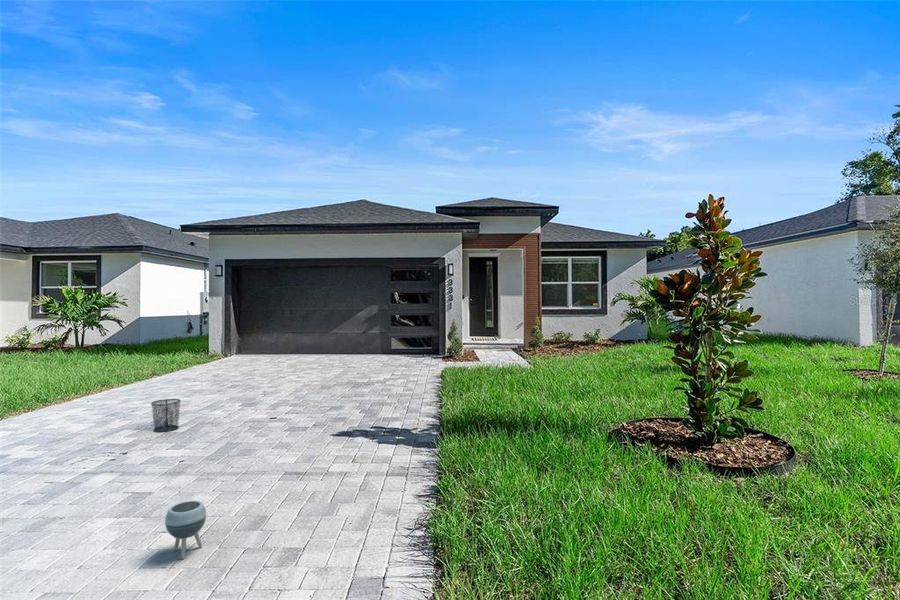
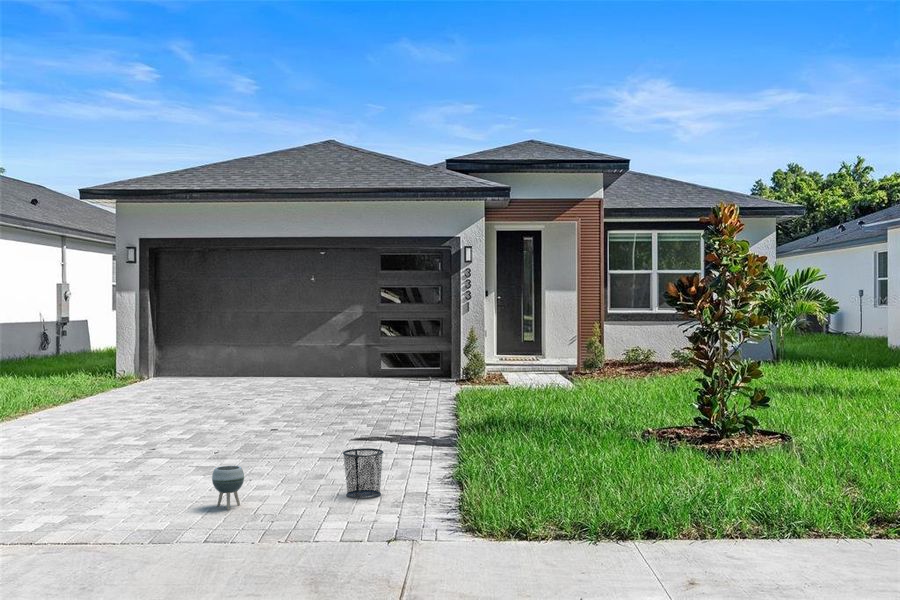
trash can: present [151,399,181,432] -> present [343,448,384,499]

